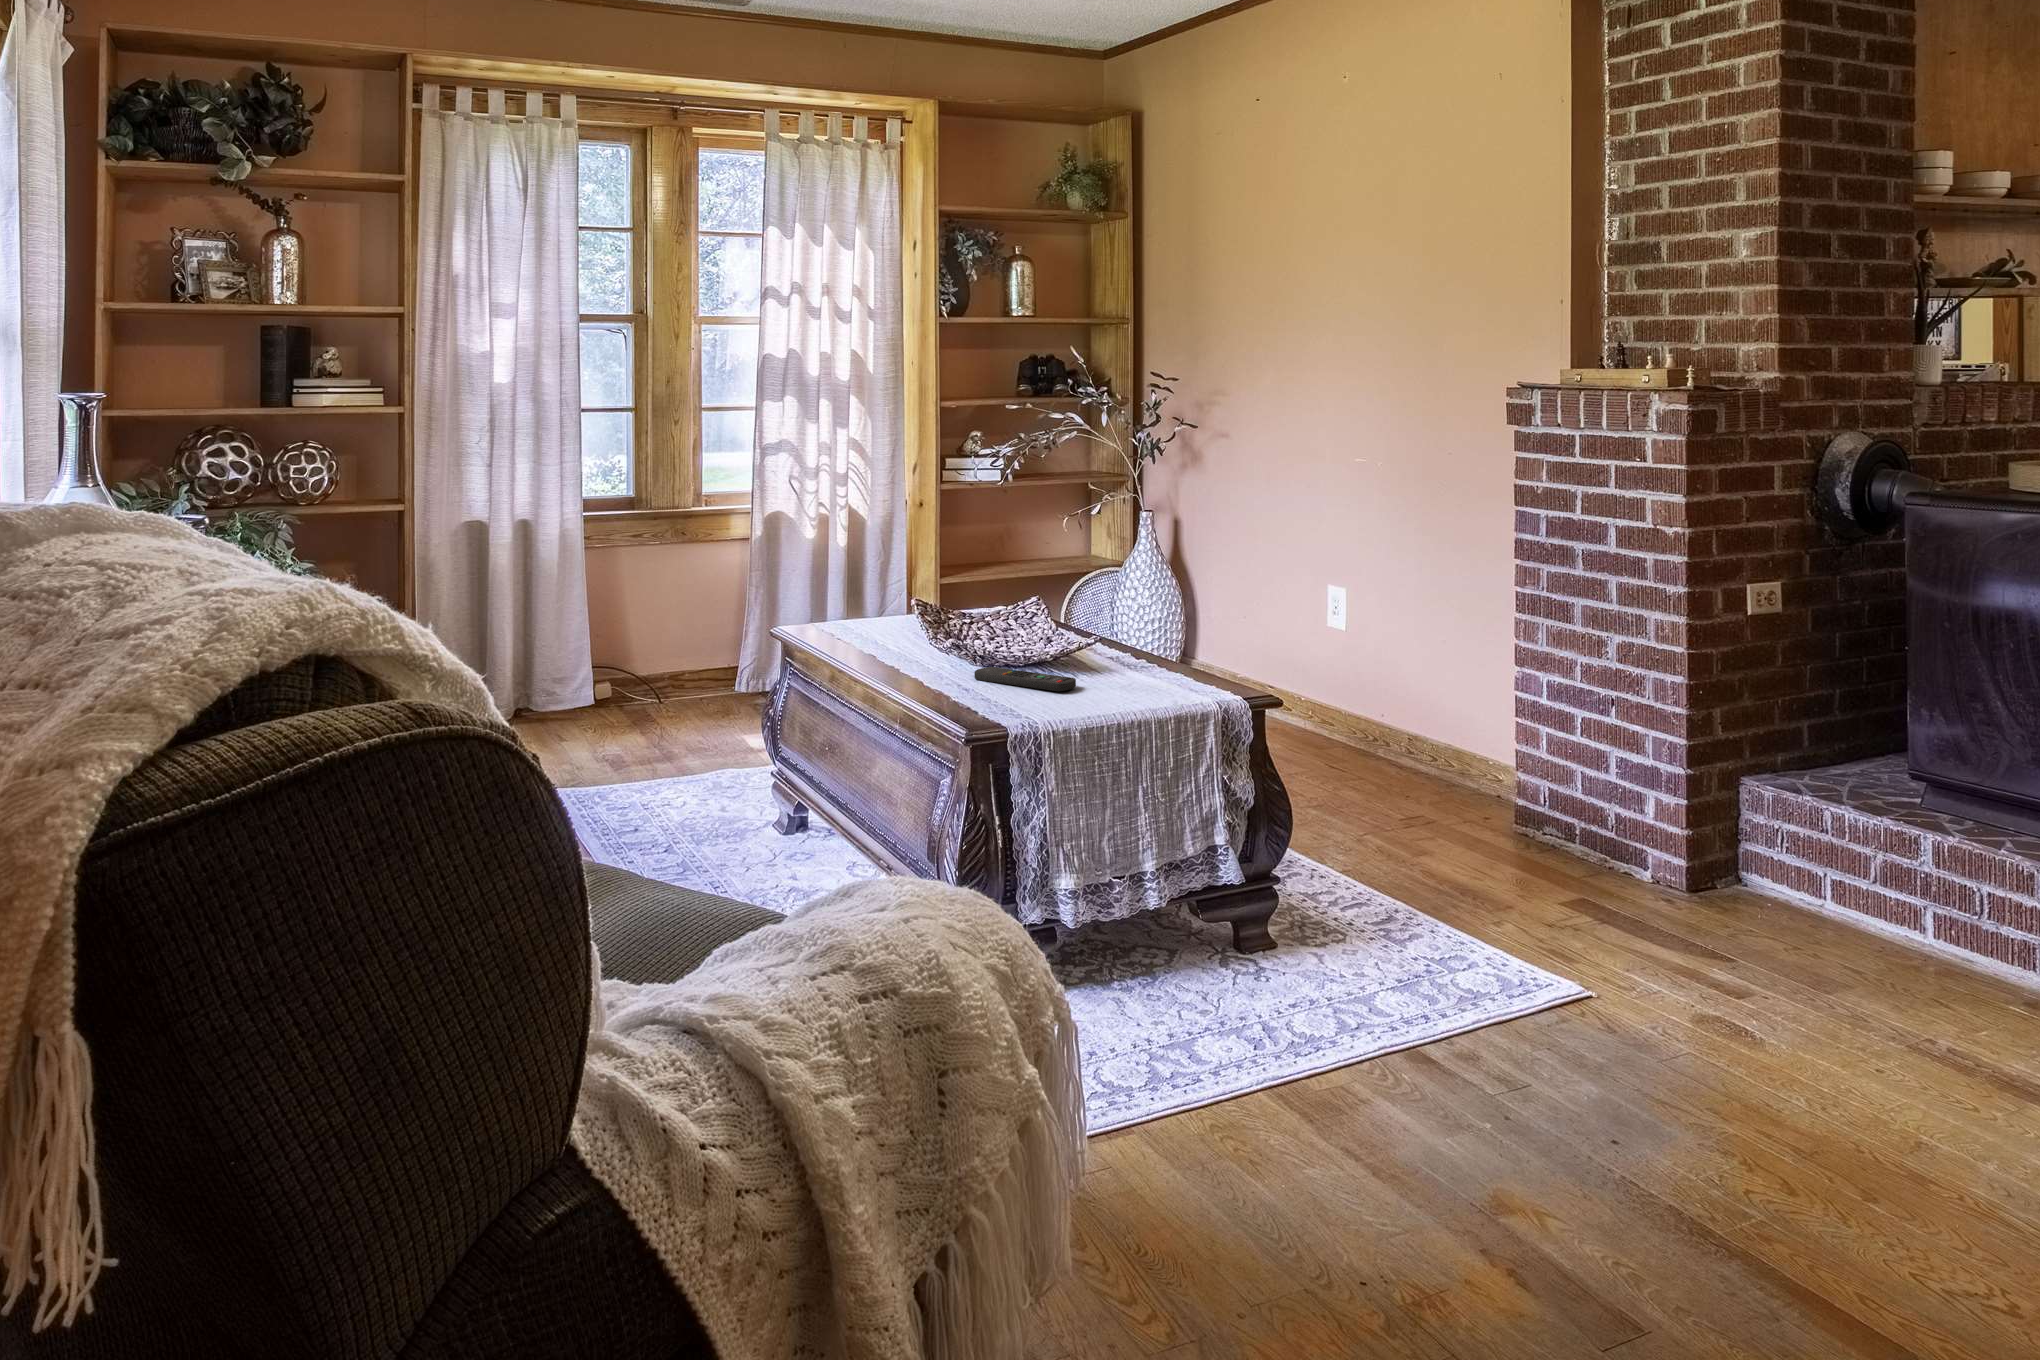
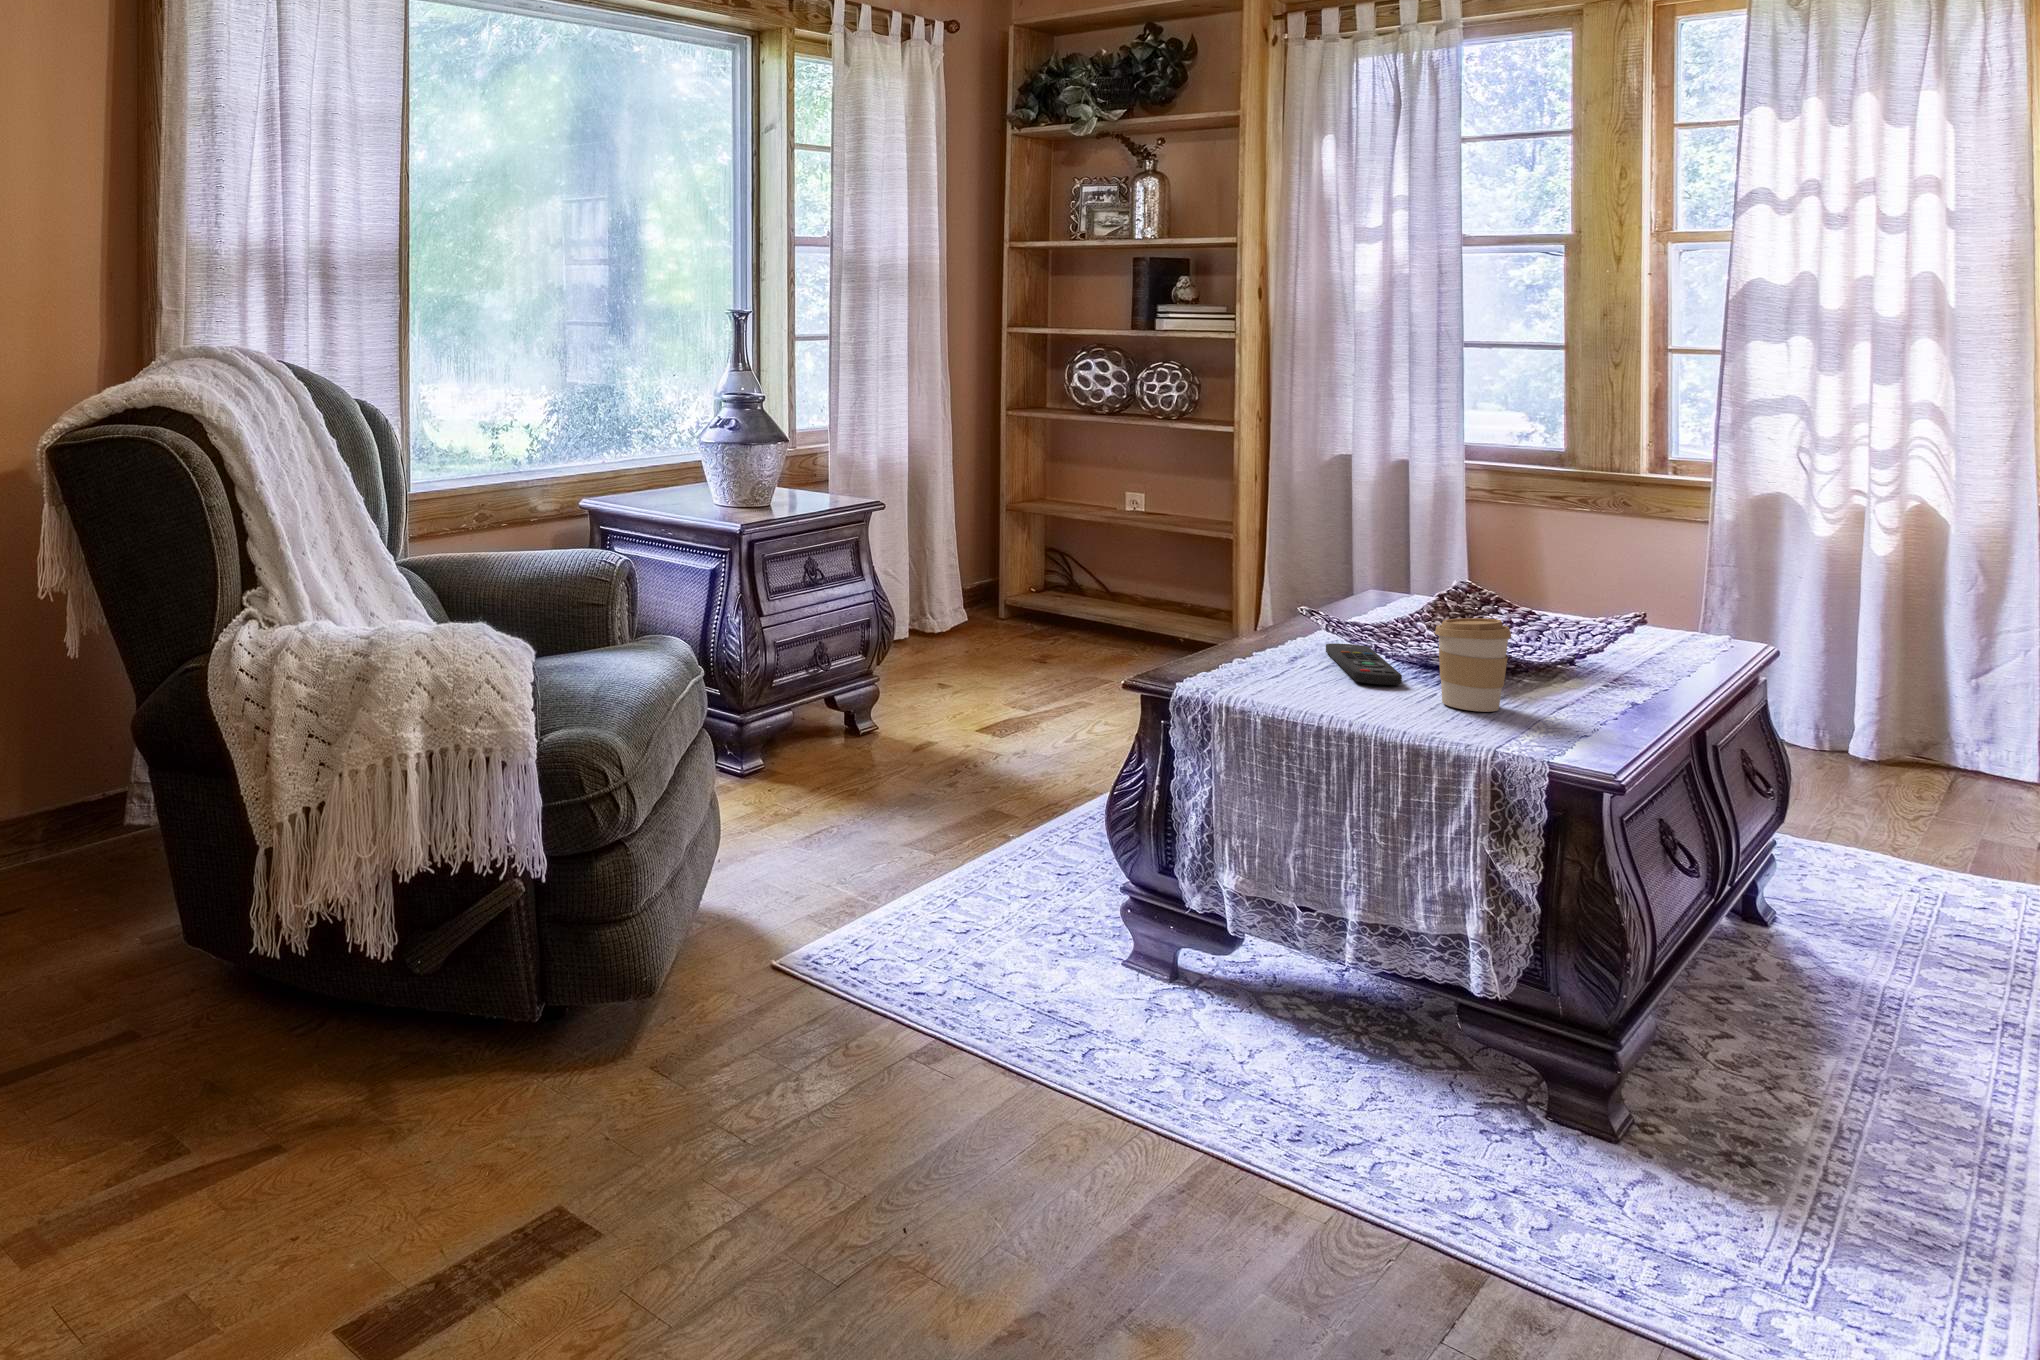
coffee cup: none [1109,620,1155,690] -> present [1435,618,1511,712]

